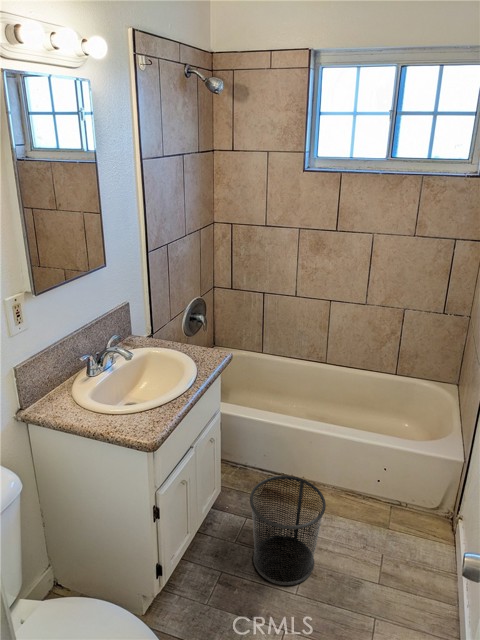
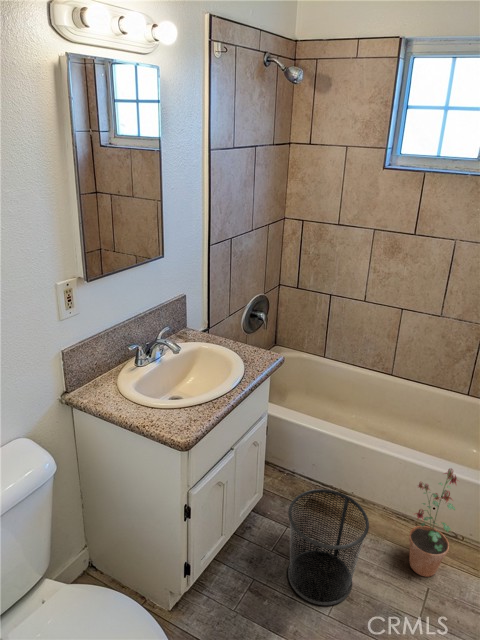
potted plant: none [360,441,400,544] -> present [409,469,457,577]

